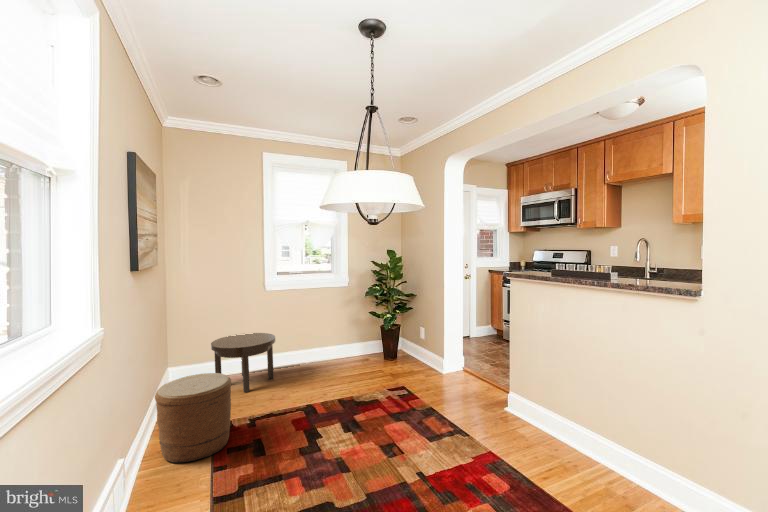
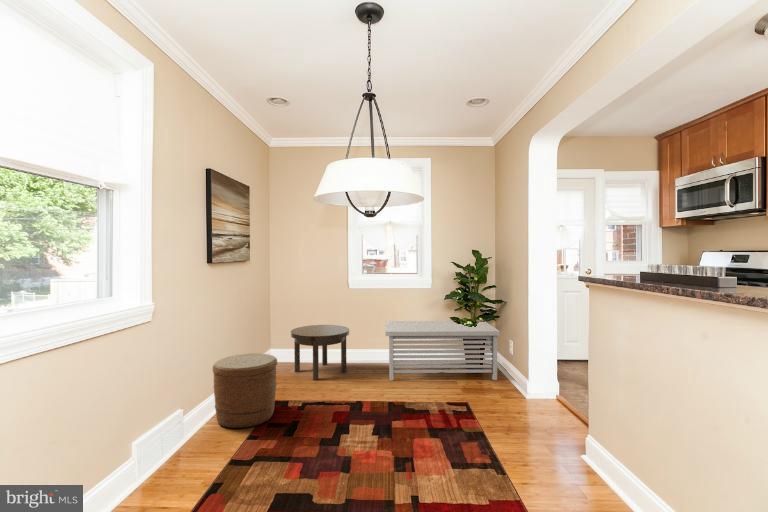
storage bench: none [305,314,414,379] -> present [385,321,500,381]

